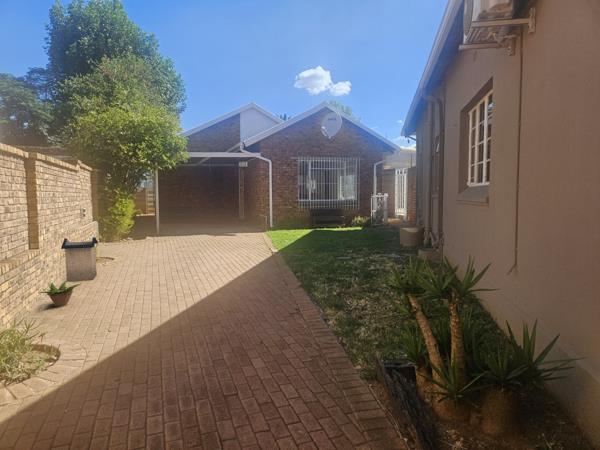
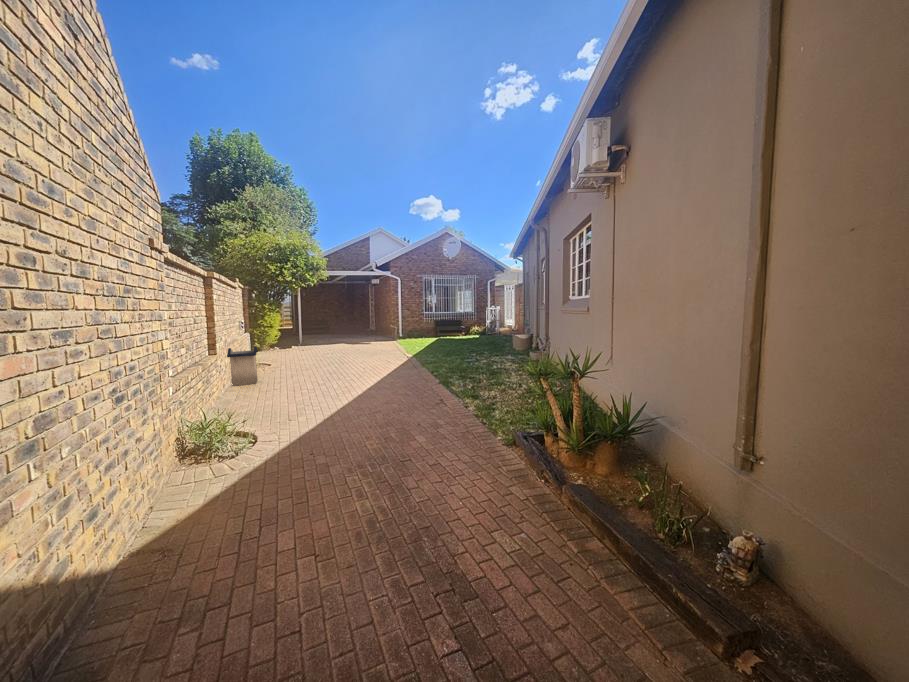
decorative plant: present [39,281,81,307] -> none [215,384,252,406]

